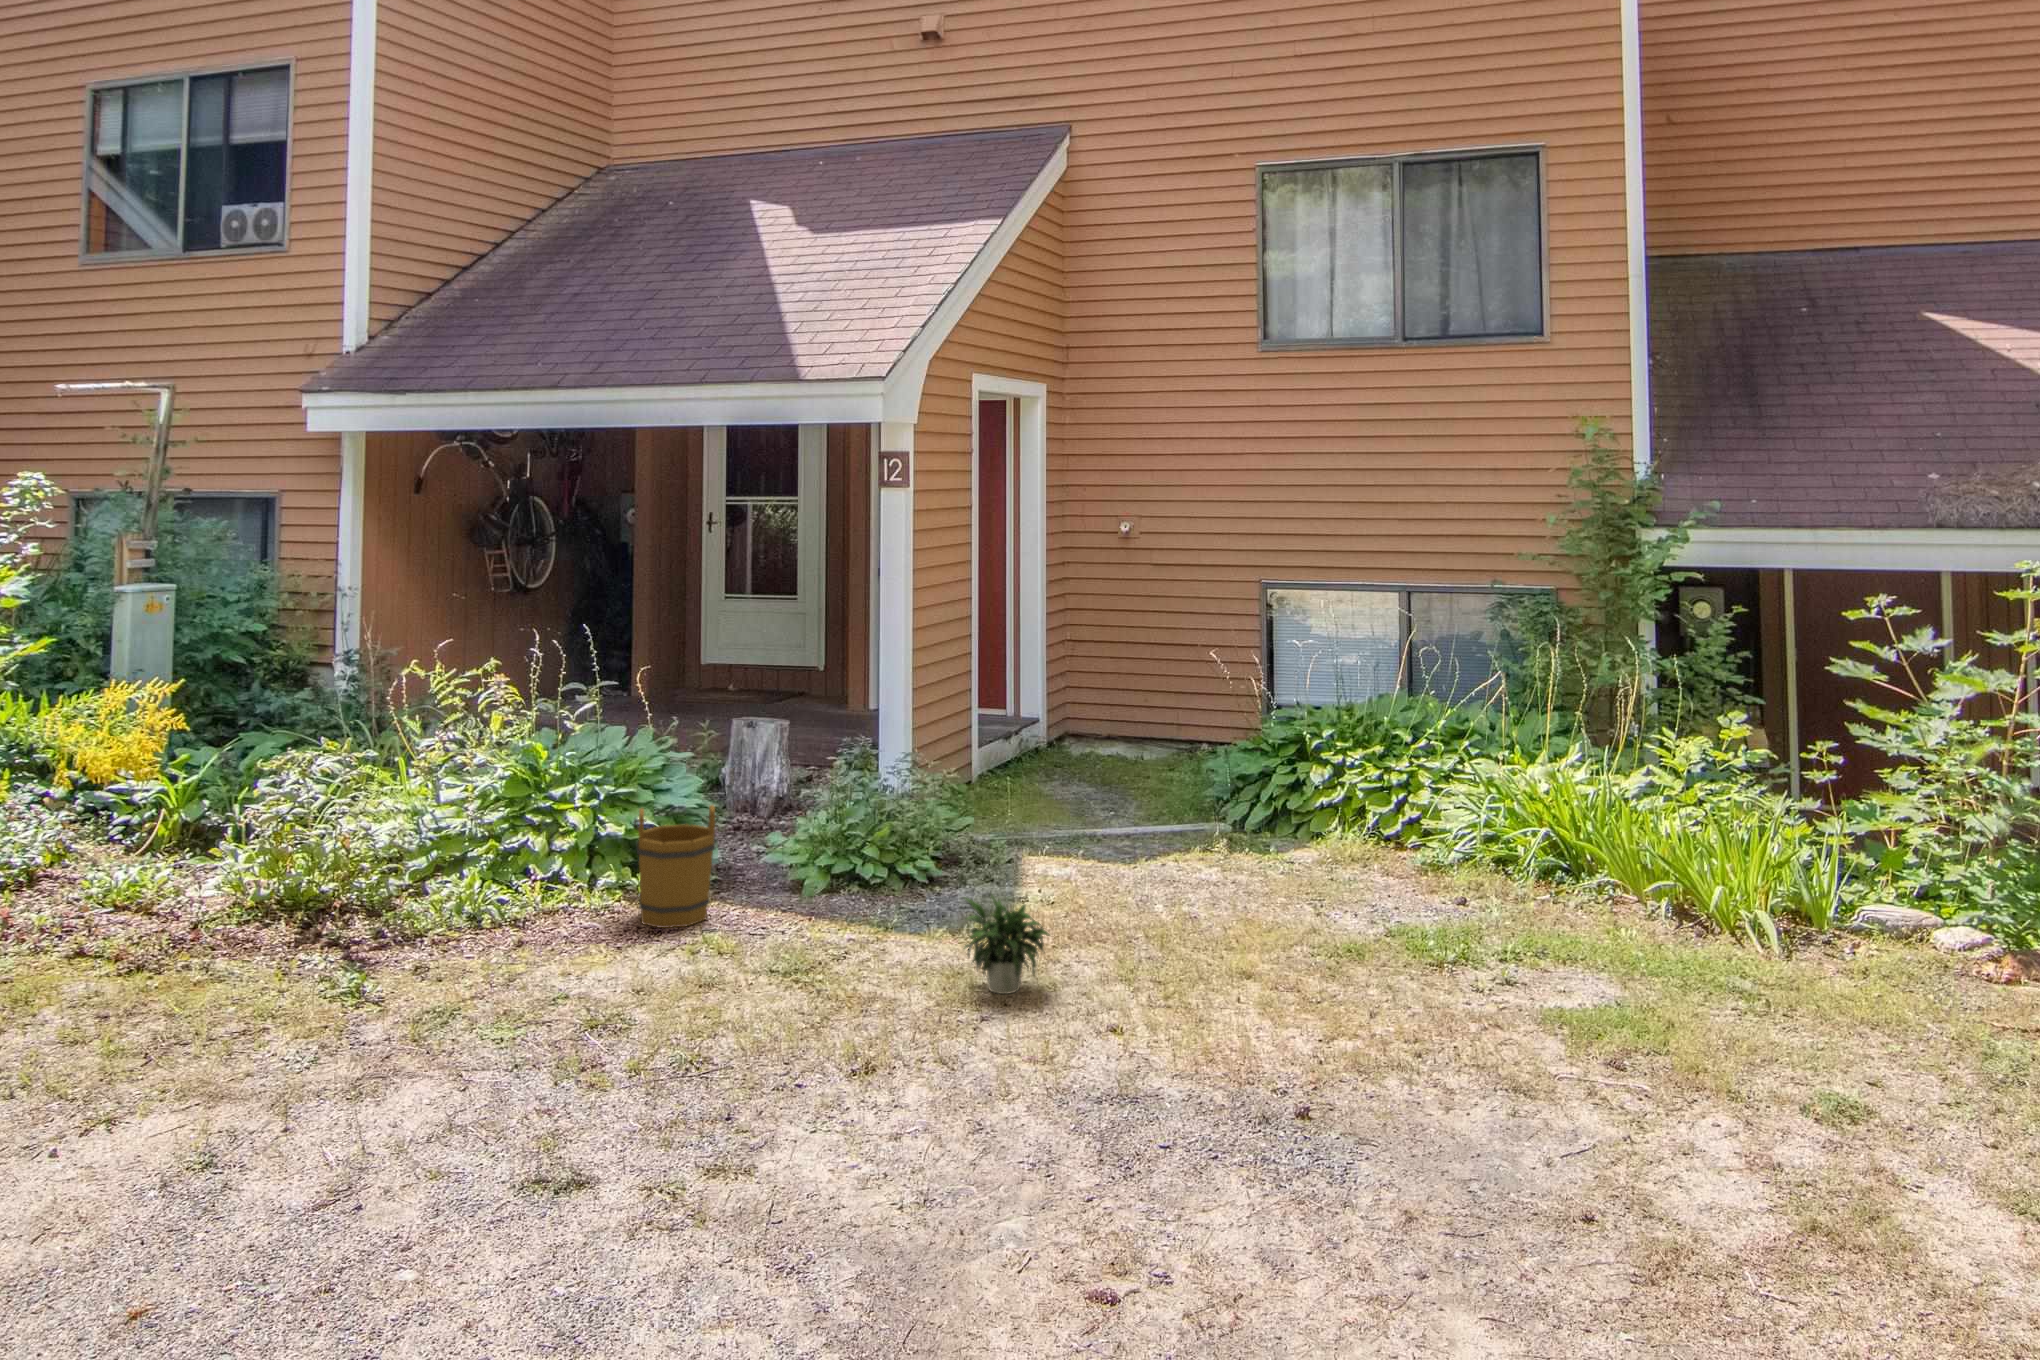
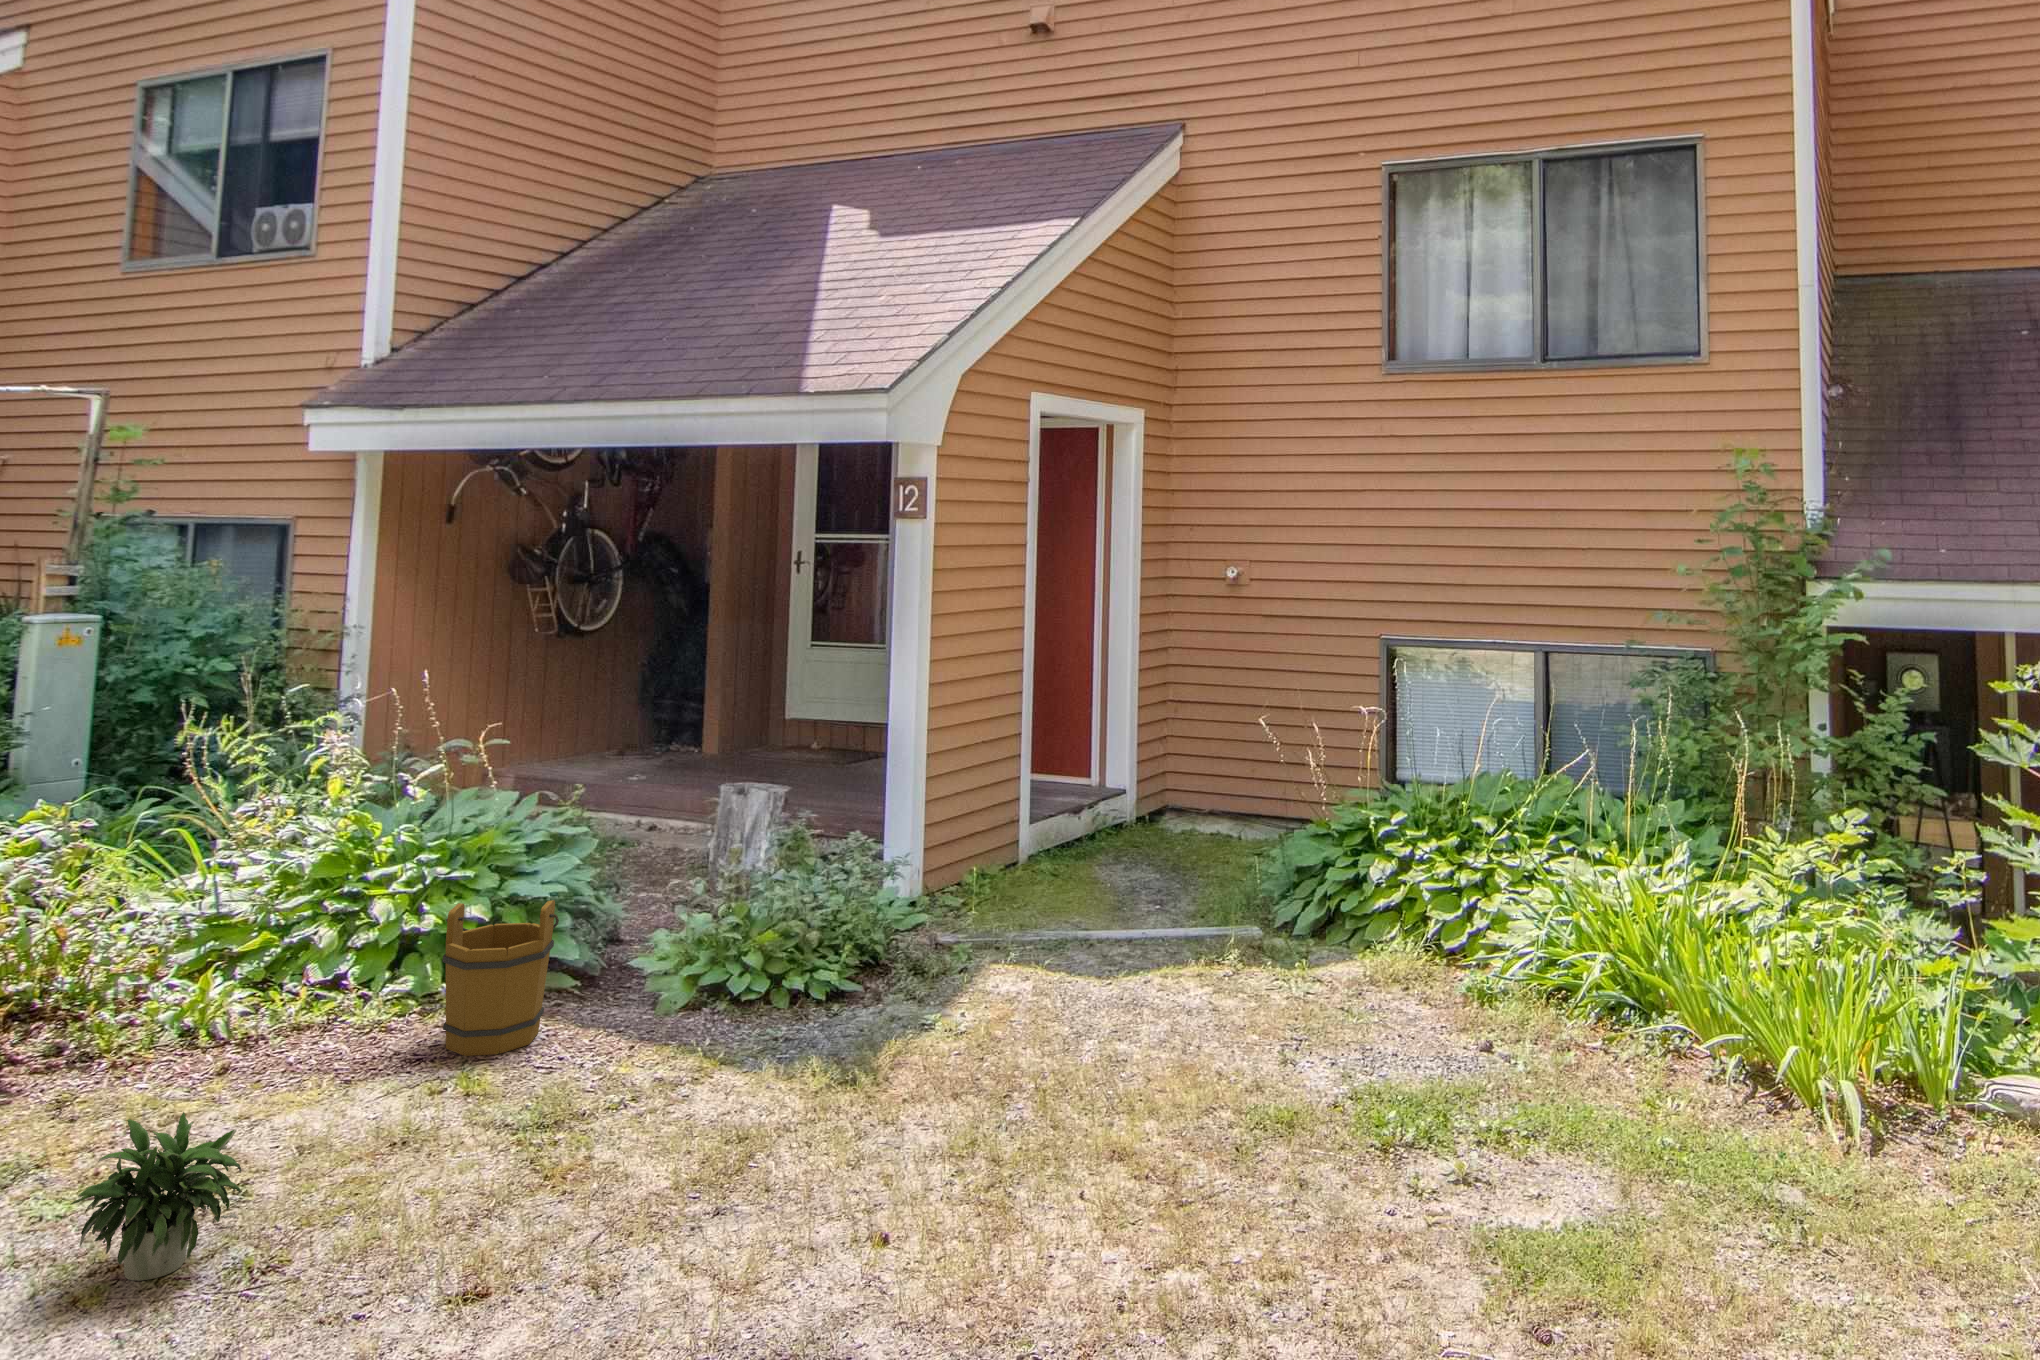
potted plant: present [961,896,1049,994] -> present [70,1112,242,1281]

